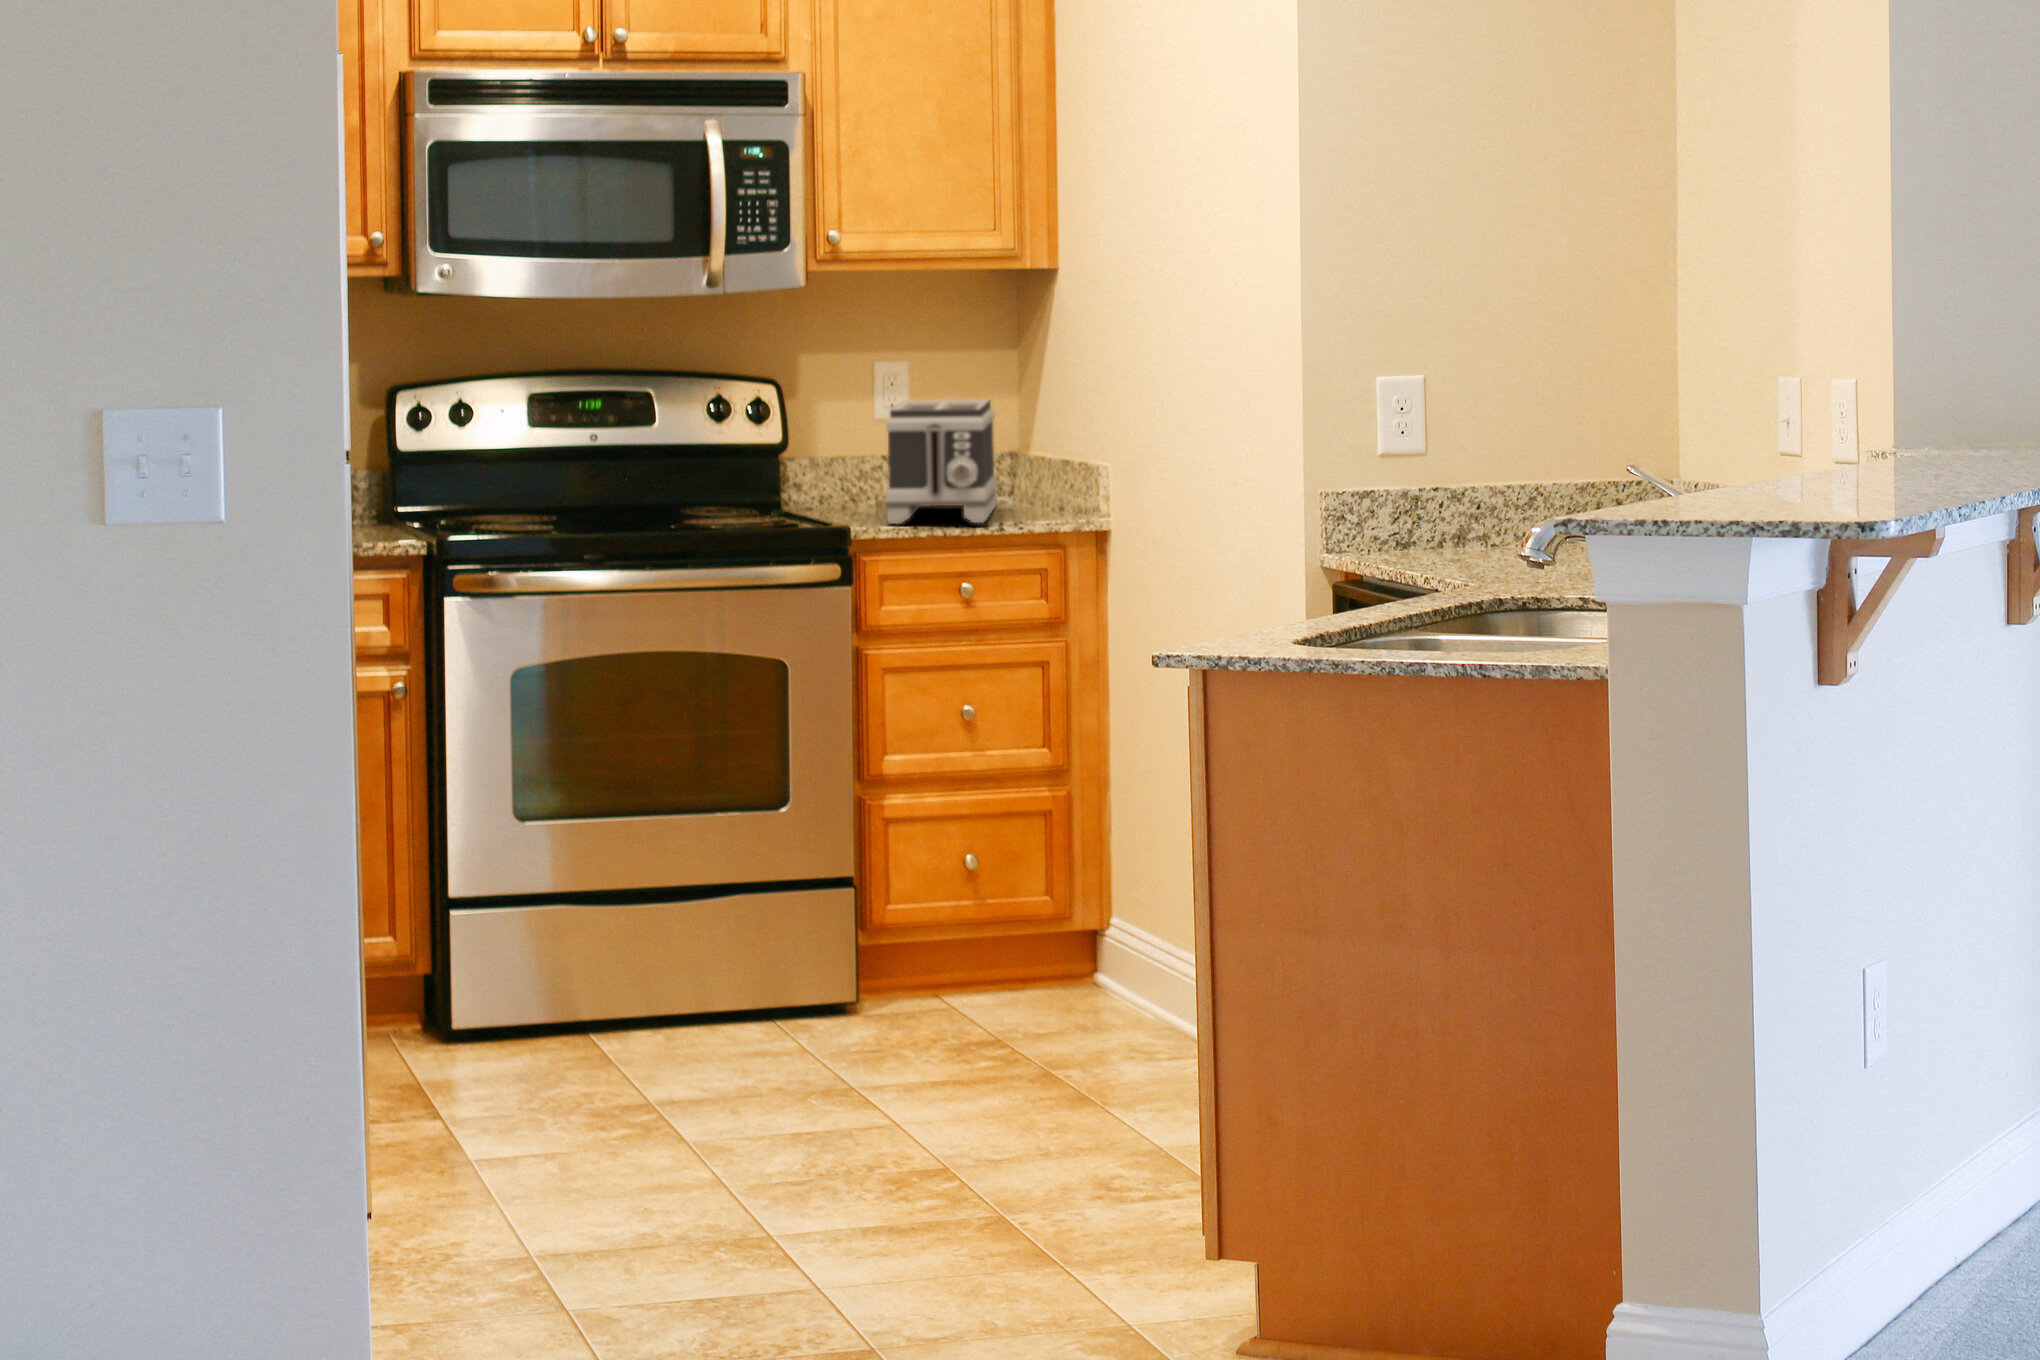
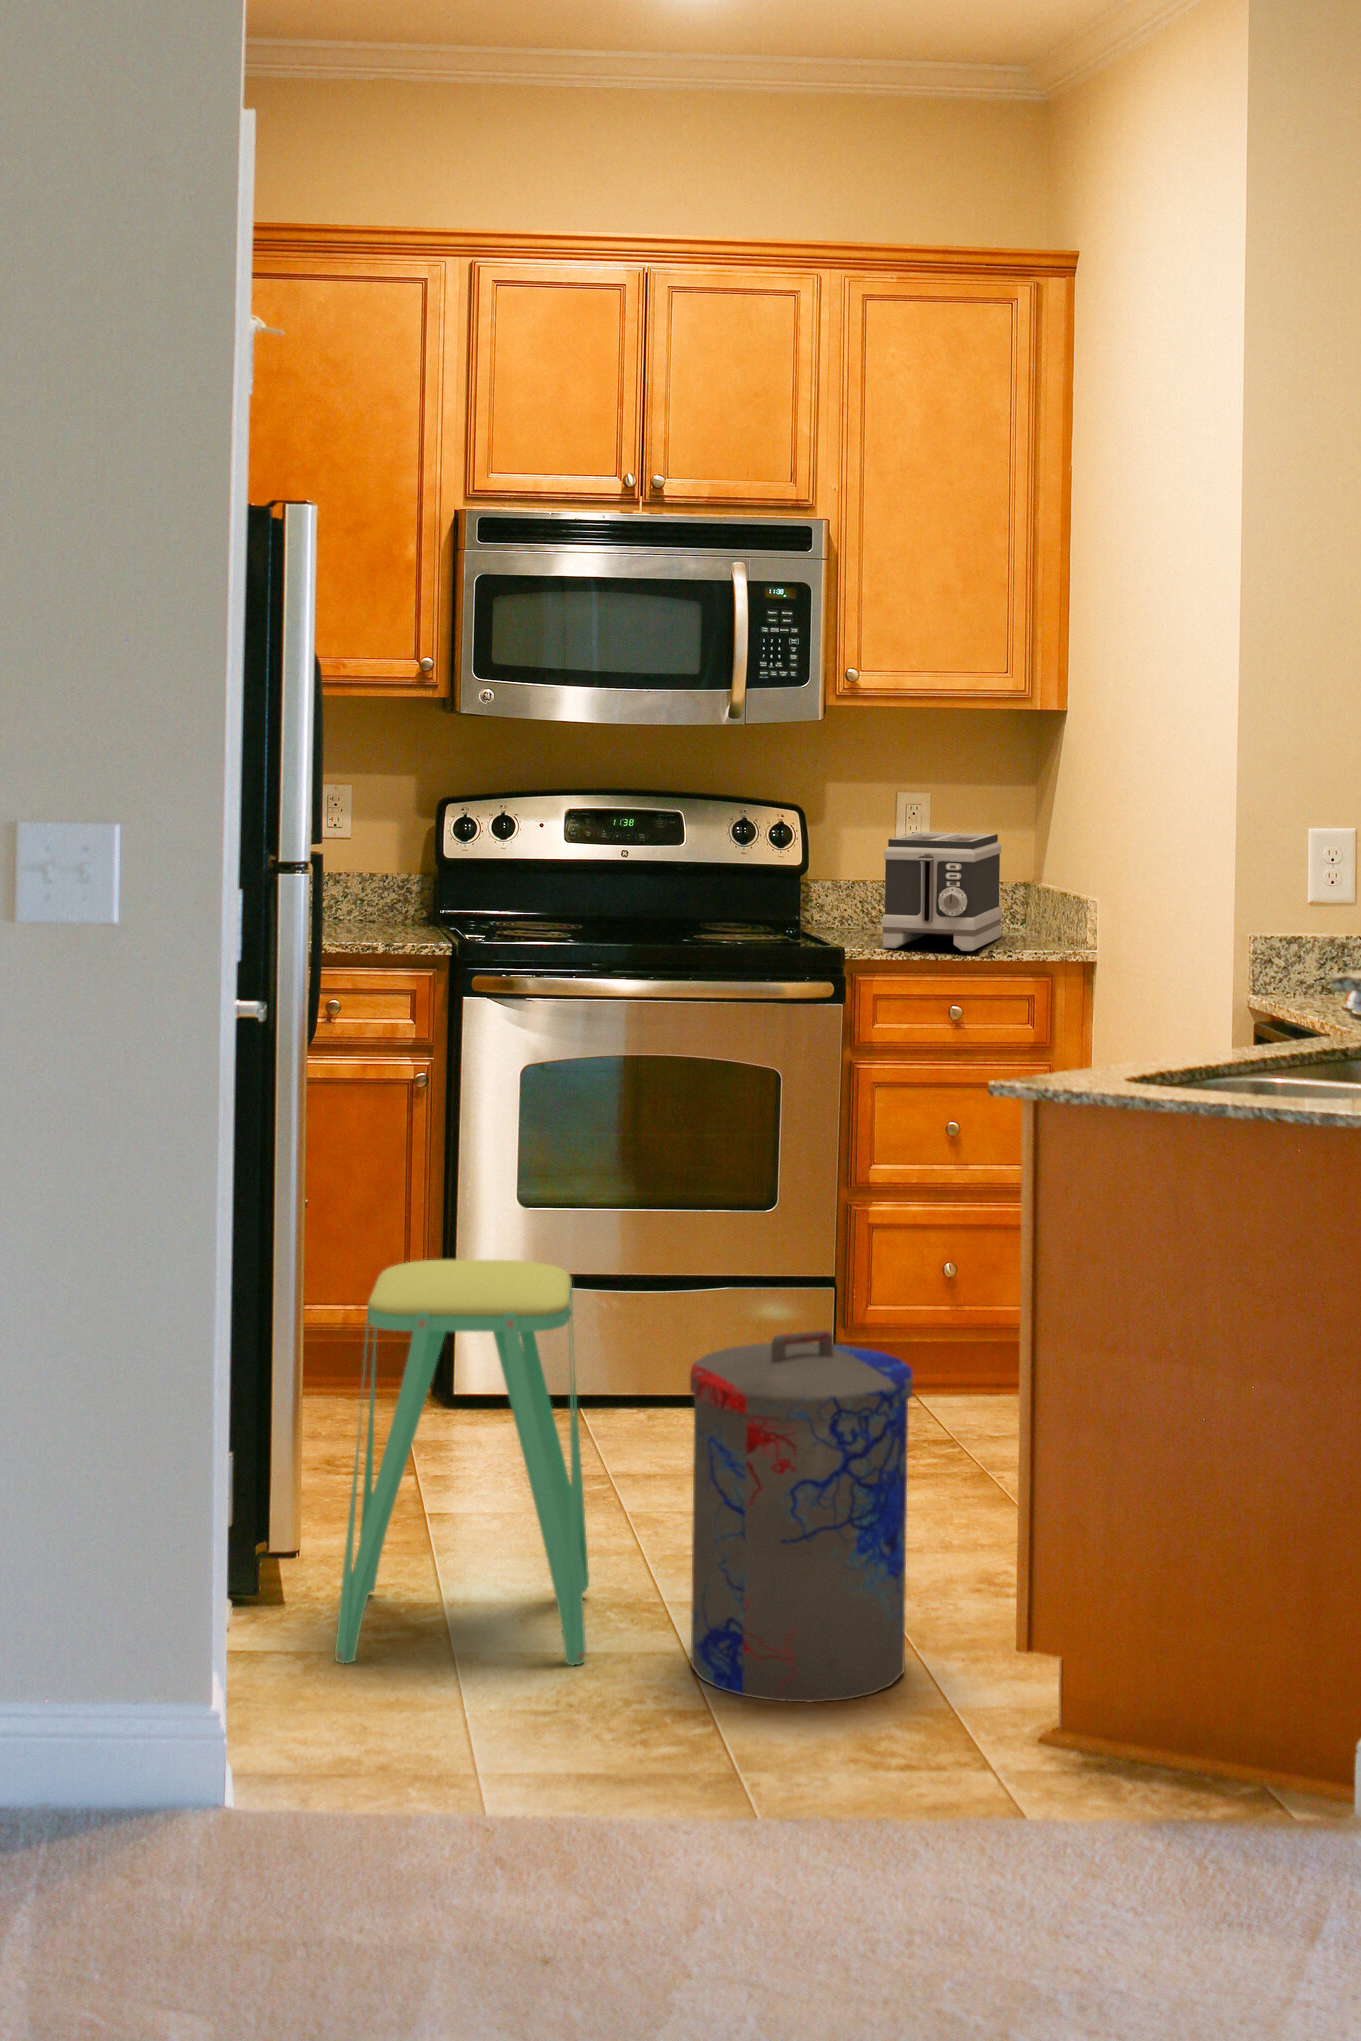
stool: none [458,879,750,1324] -> present [335,1260,589,1665]
trash can: none [850,919,1083,1297] -> present [690,1330,913,1702]

